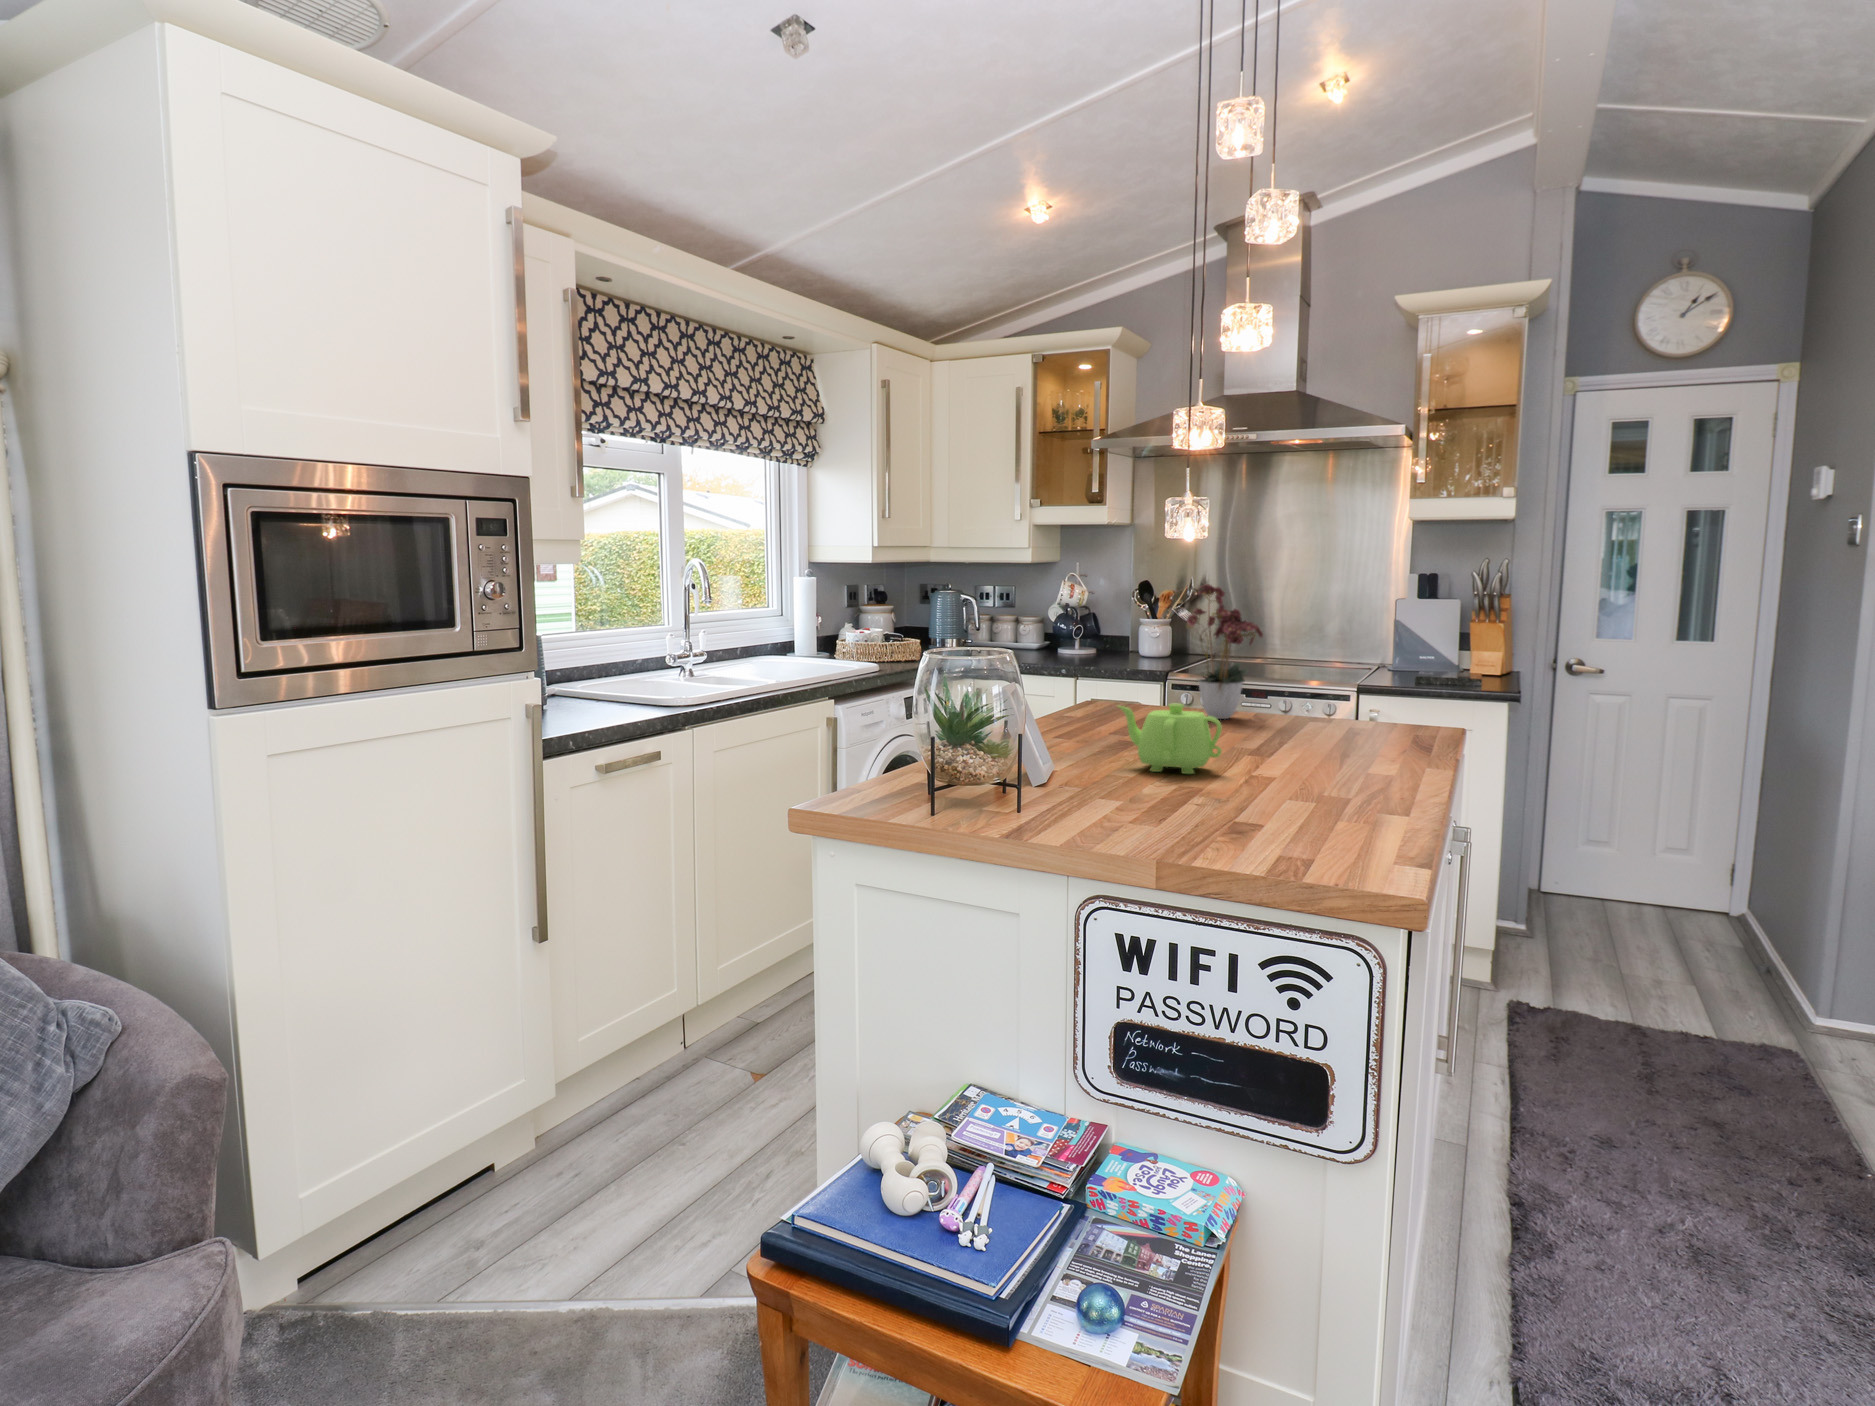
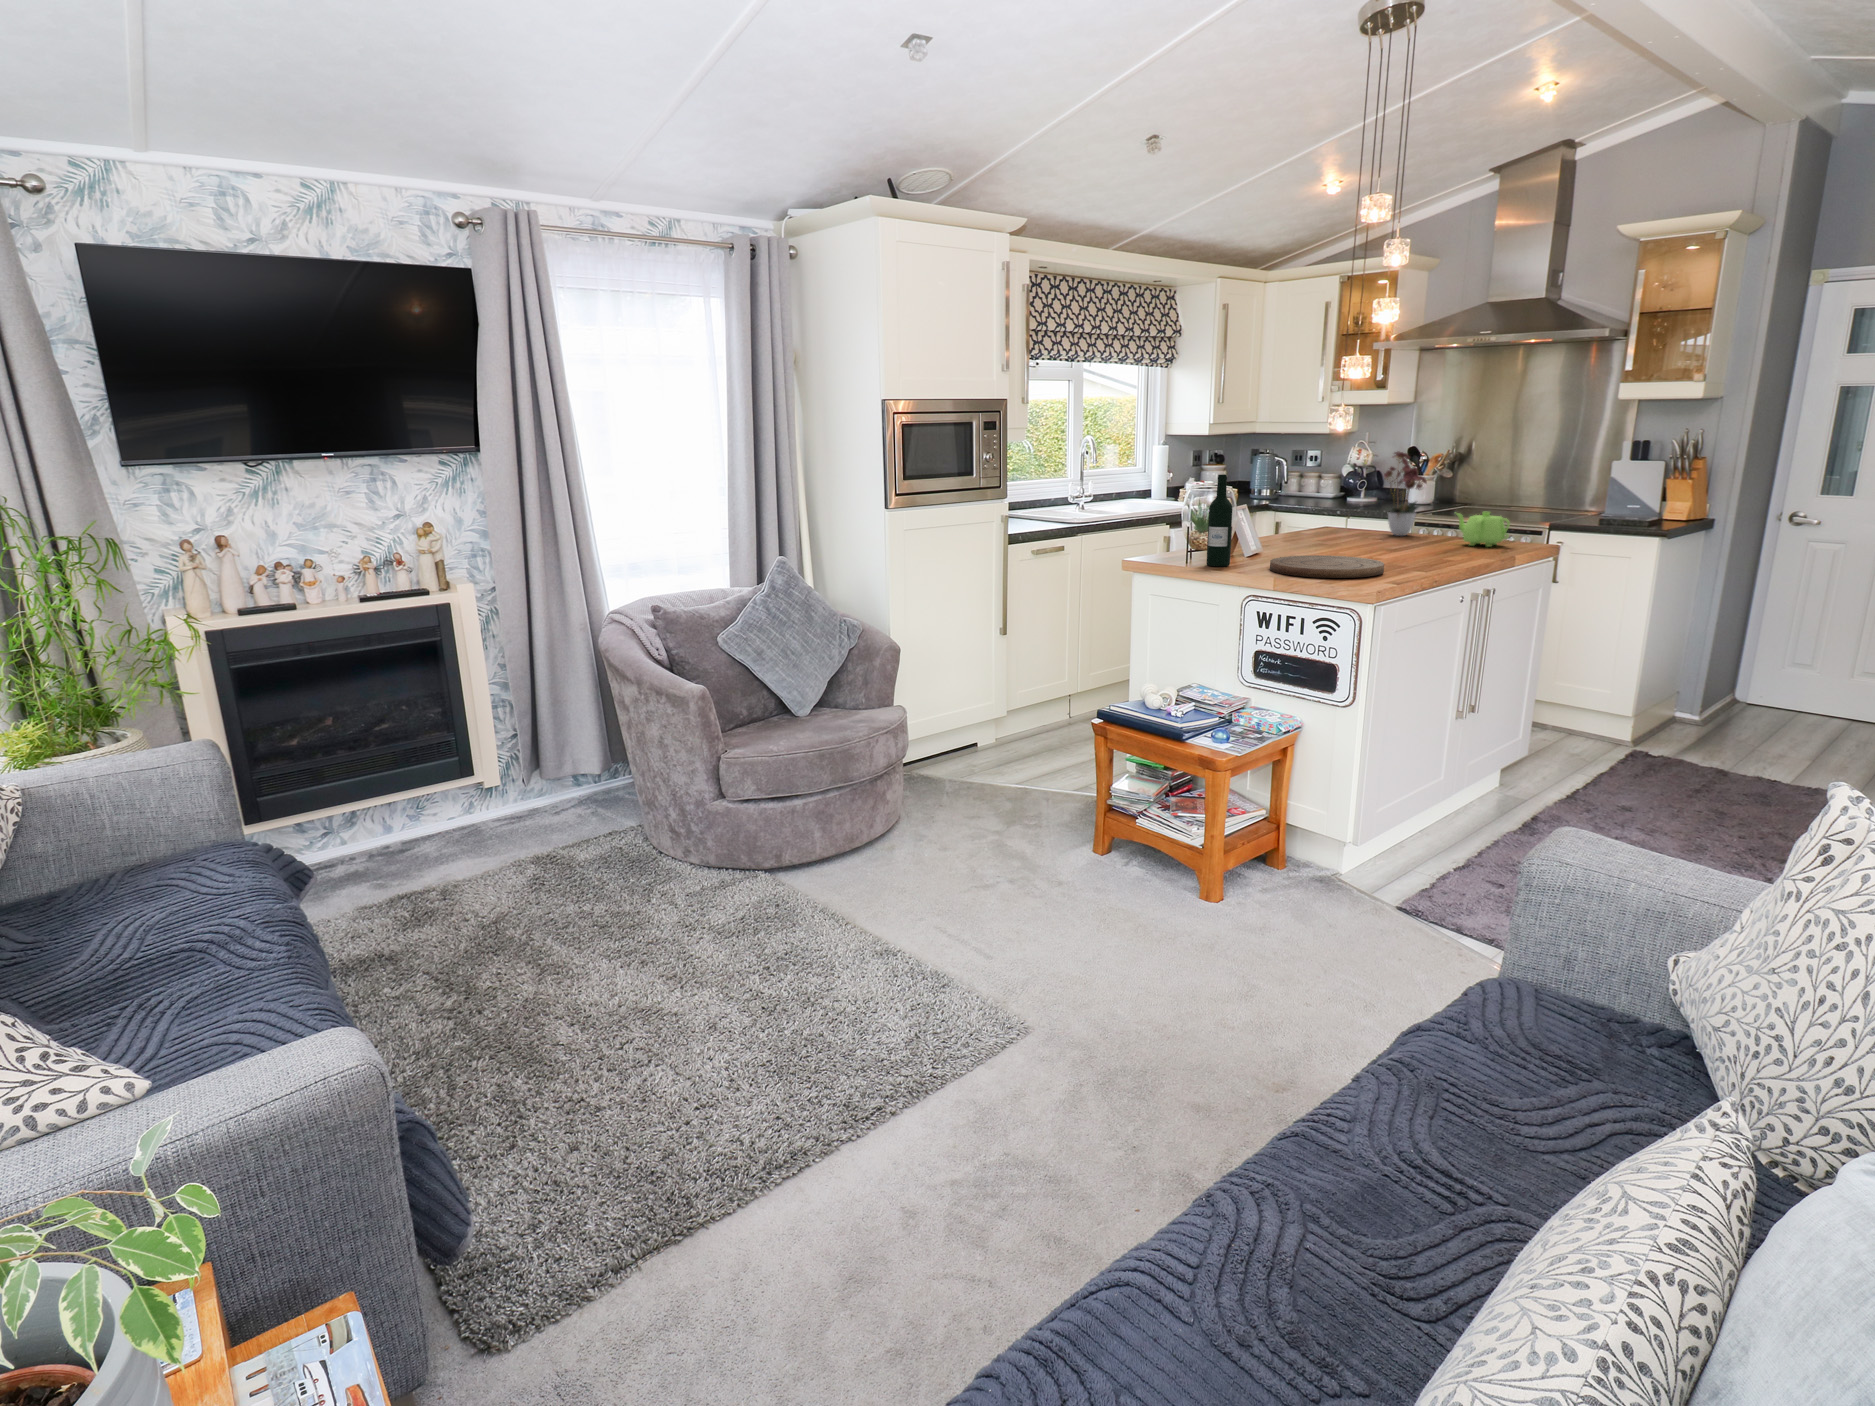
wine bottle: none [978,623,1028,823] -> present [1207,475,1232,566]
teapot: present [1118,703,1222,774] -> present [1456,512,1510,547]
cutting board: none [1114,783,1354,854] -> present [1270,555,1384,578]

